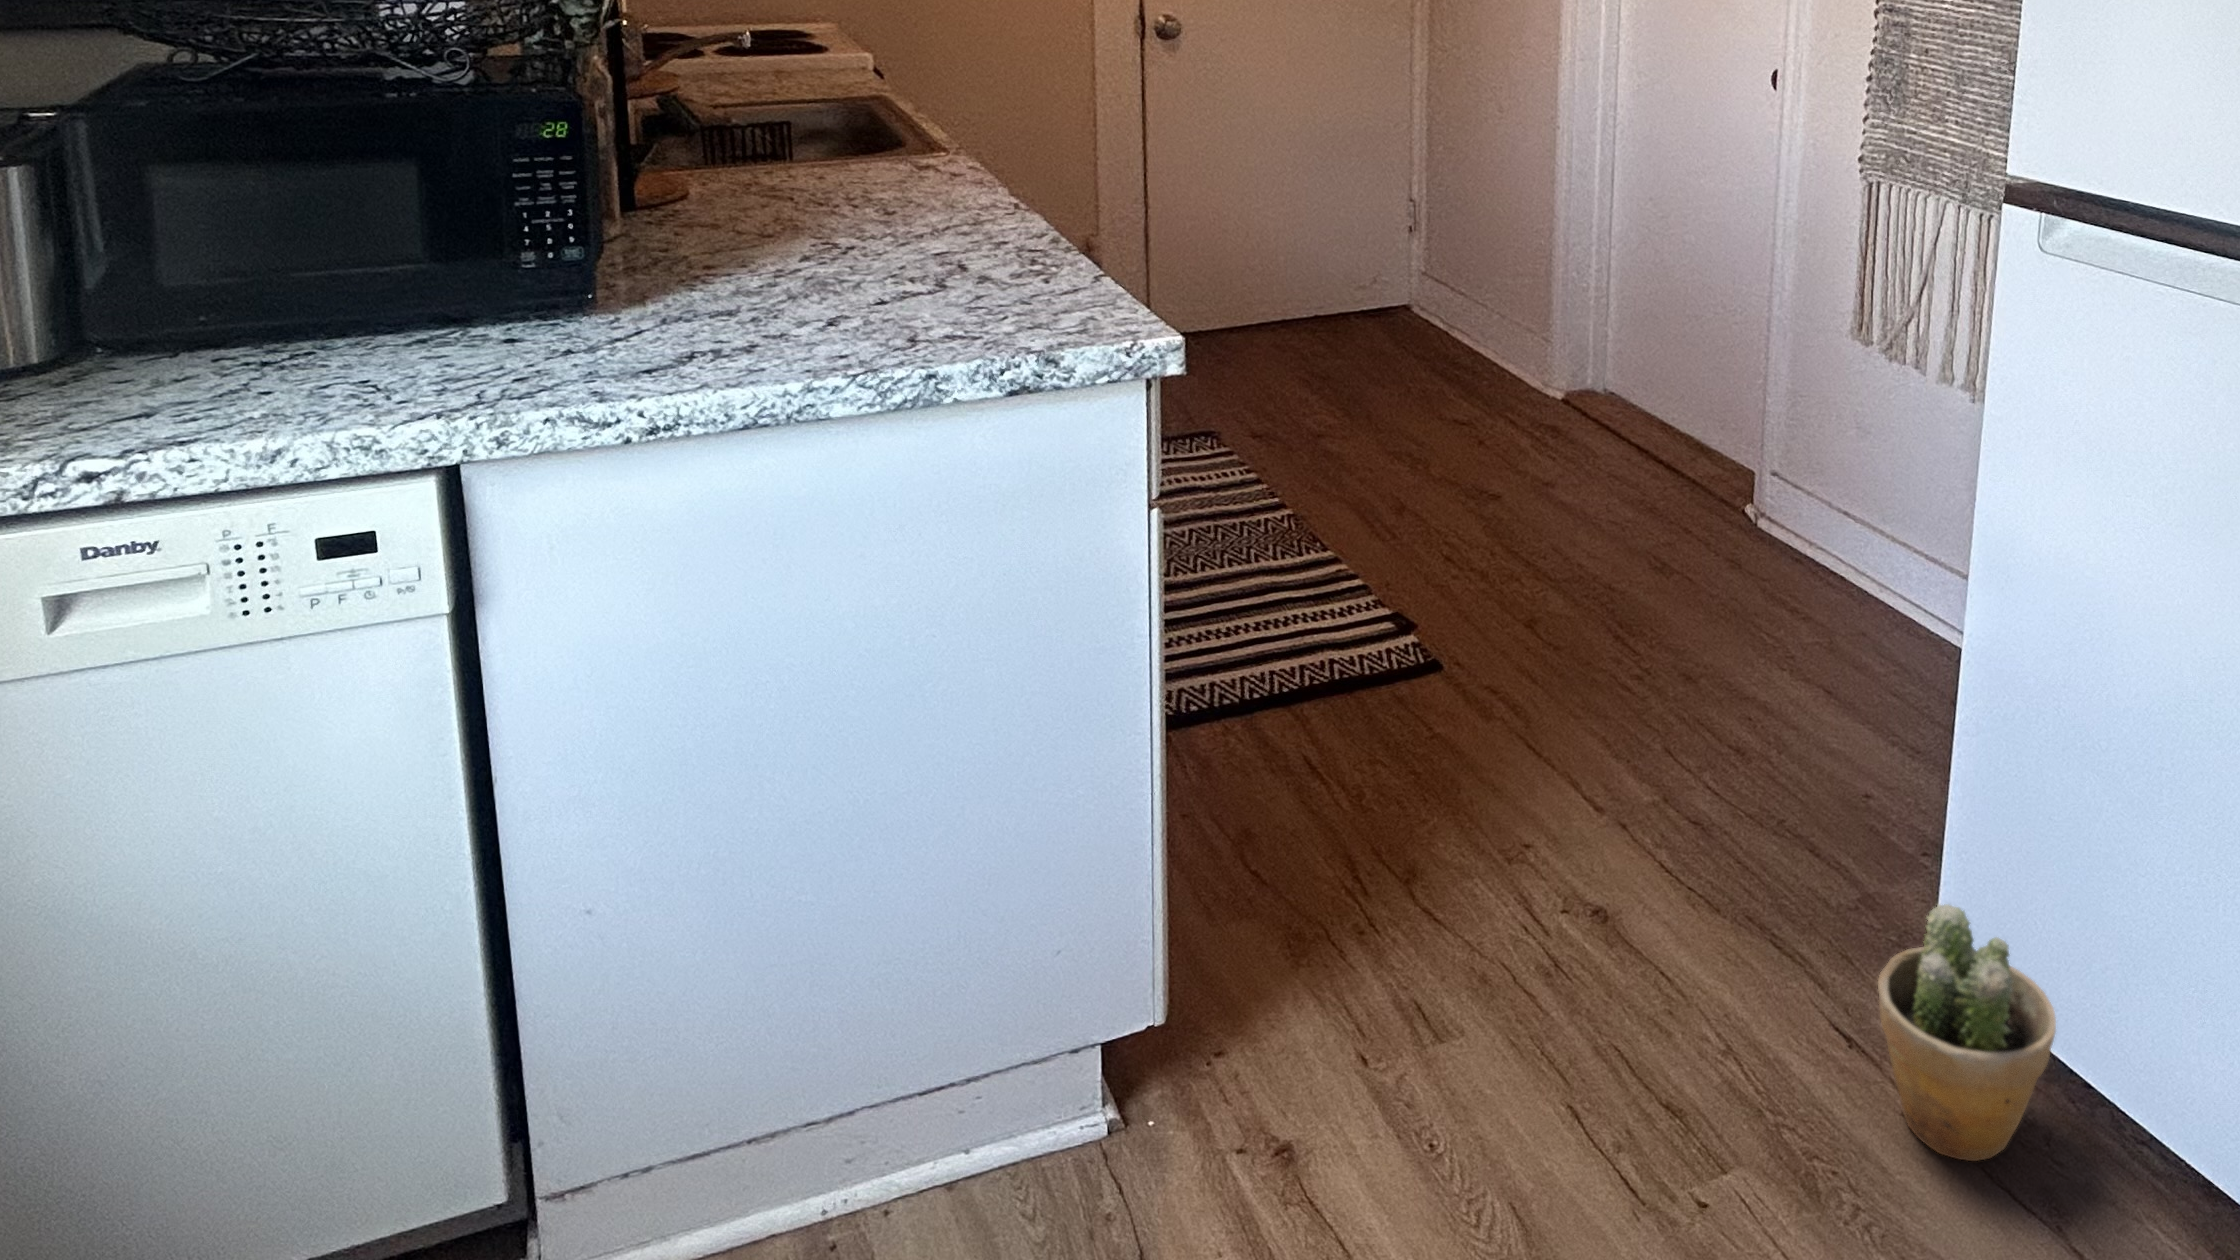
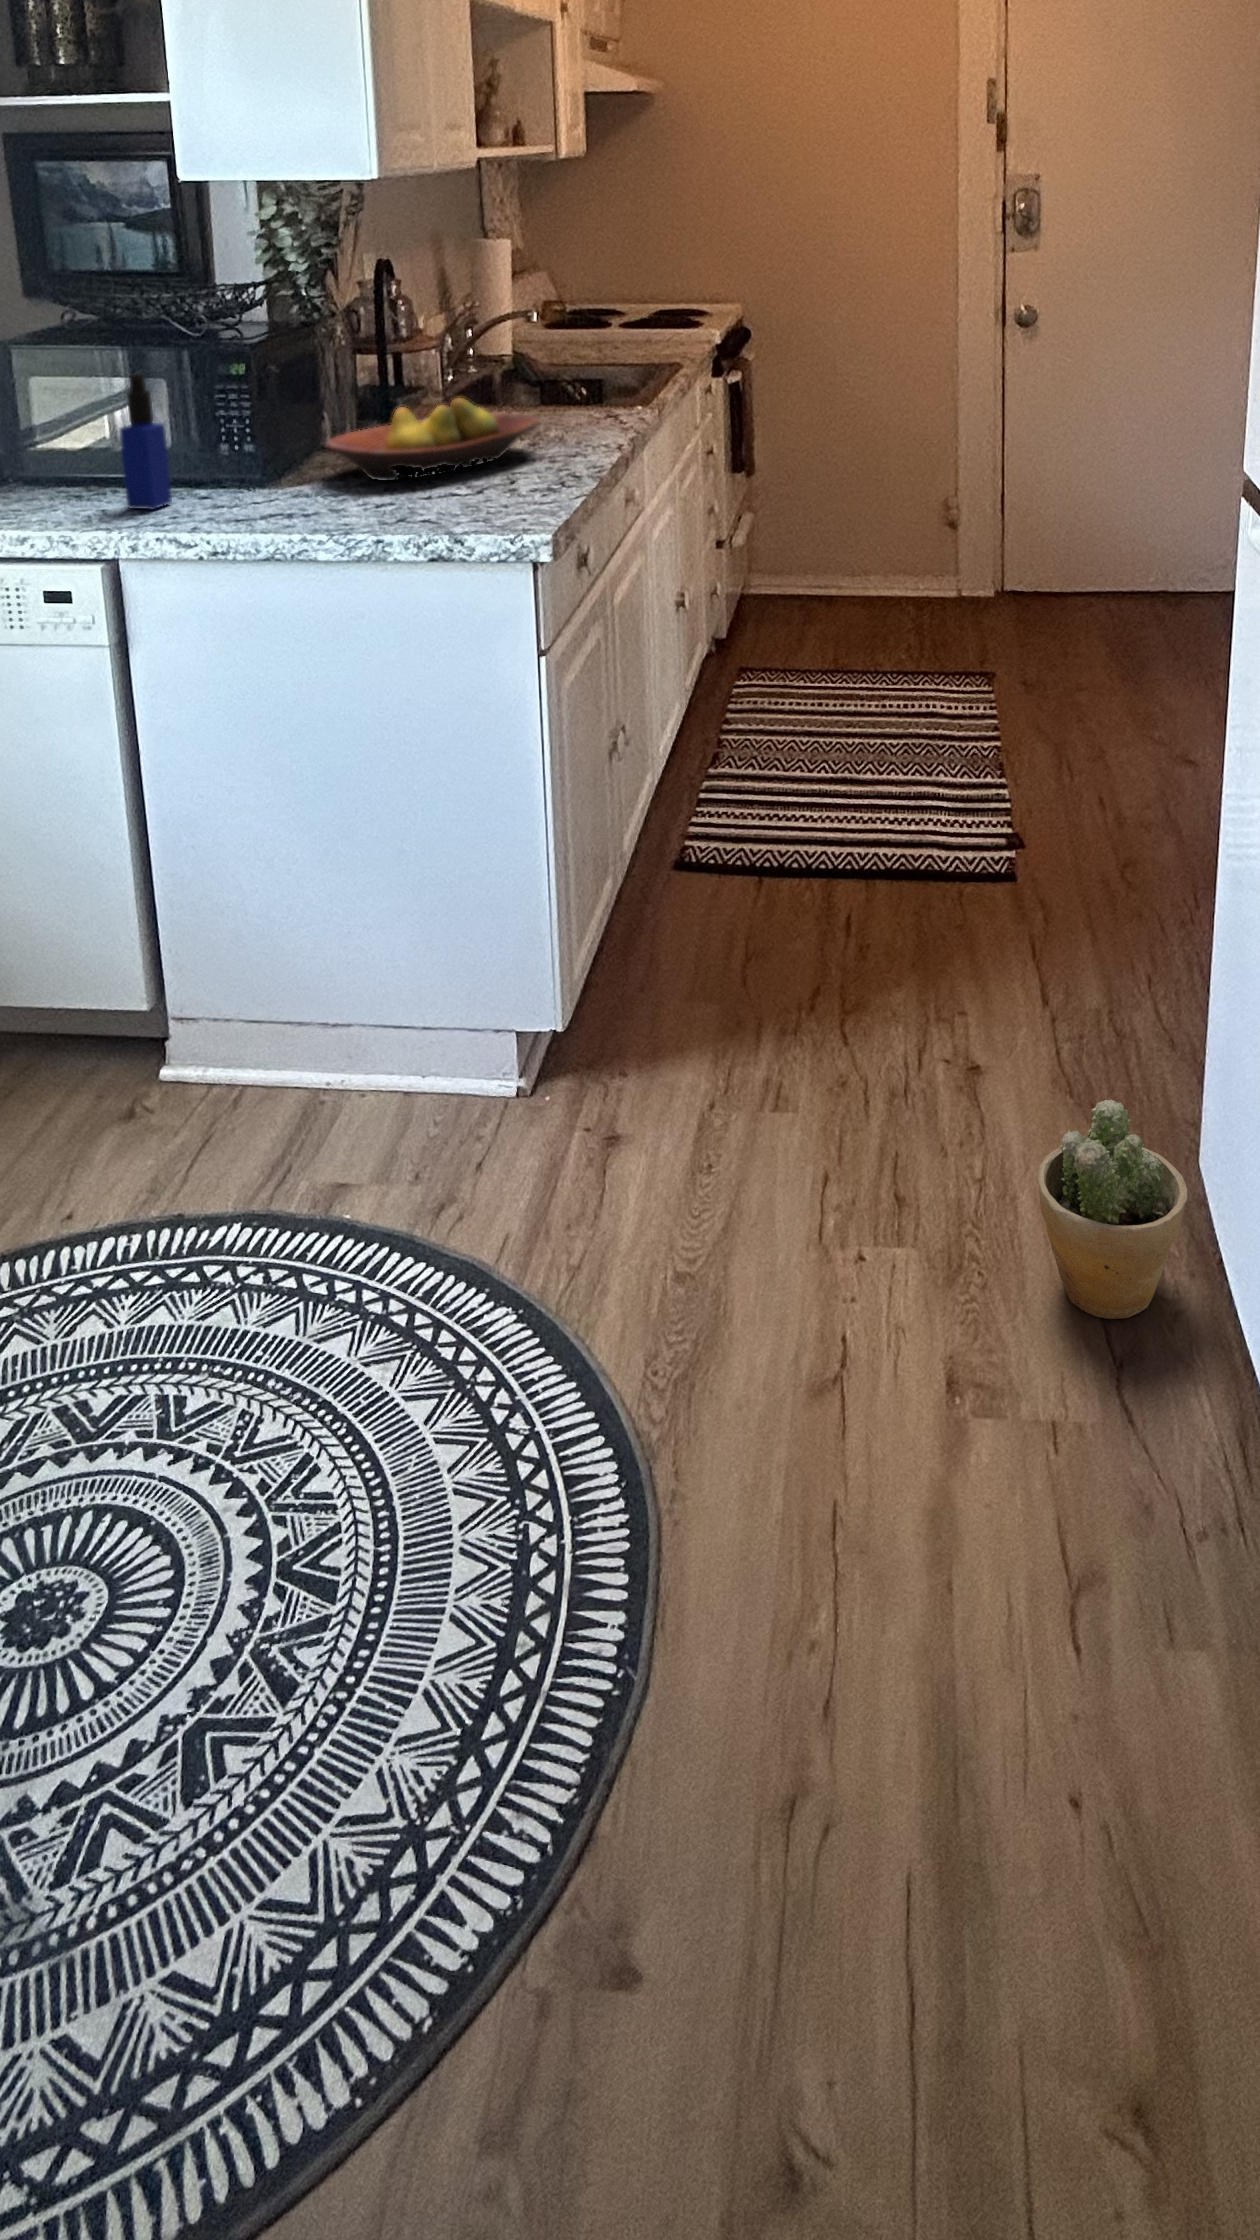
bottle: none [420,150,503,375] -> present [119,374,172,510]
fruit bowl: none [689,157,949,286] -> present [326,398,538,481]

